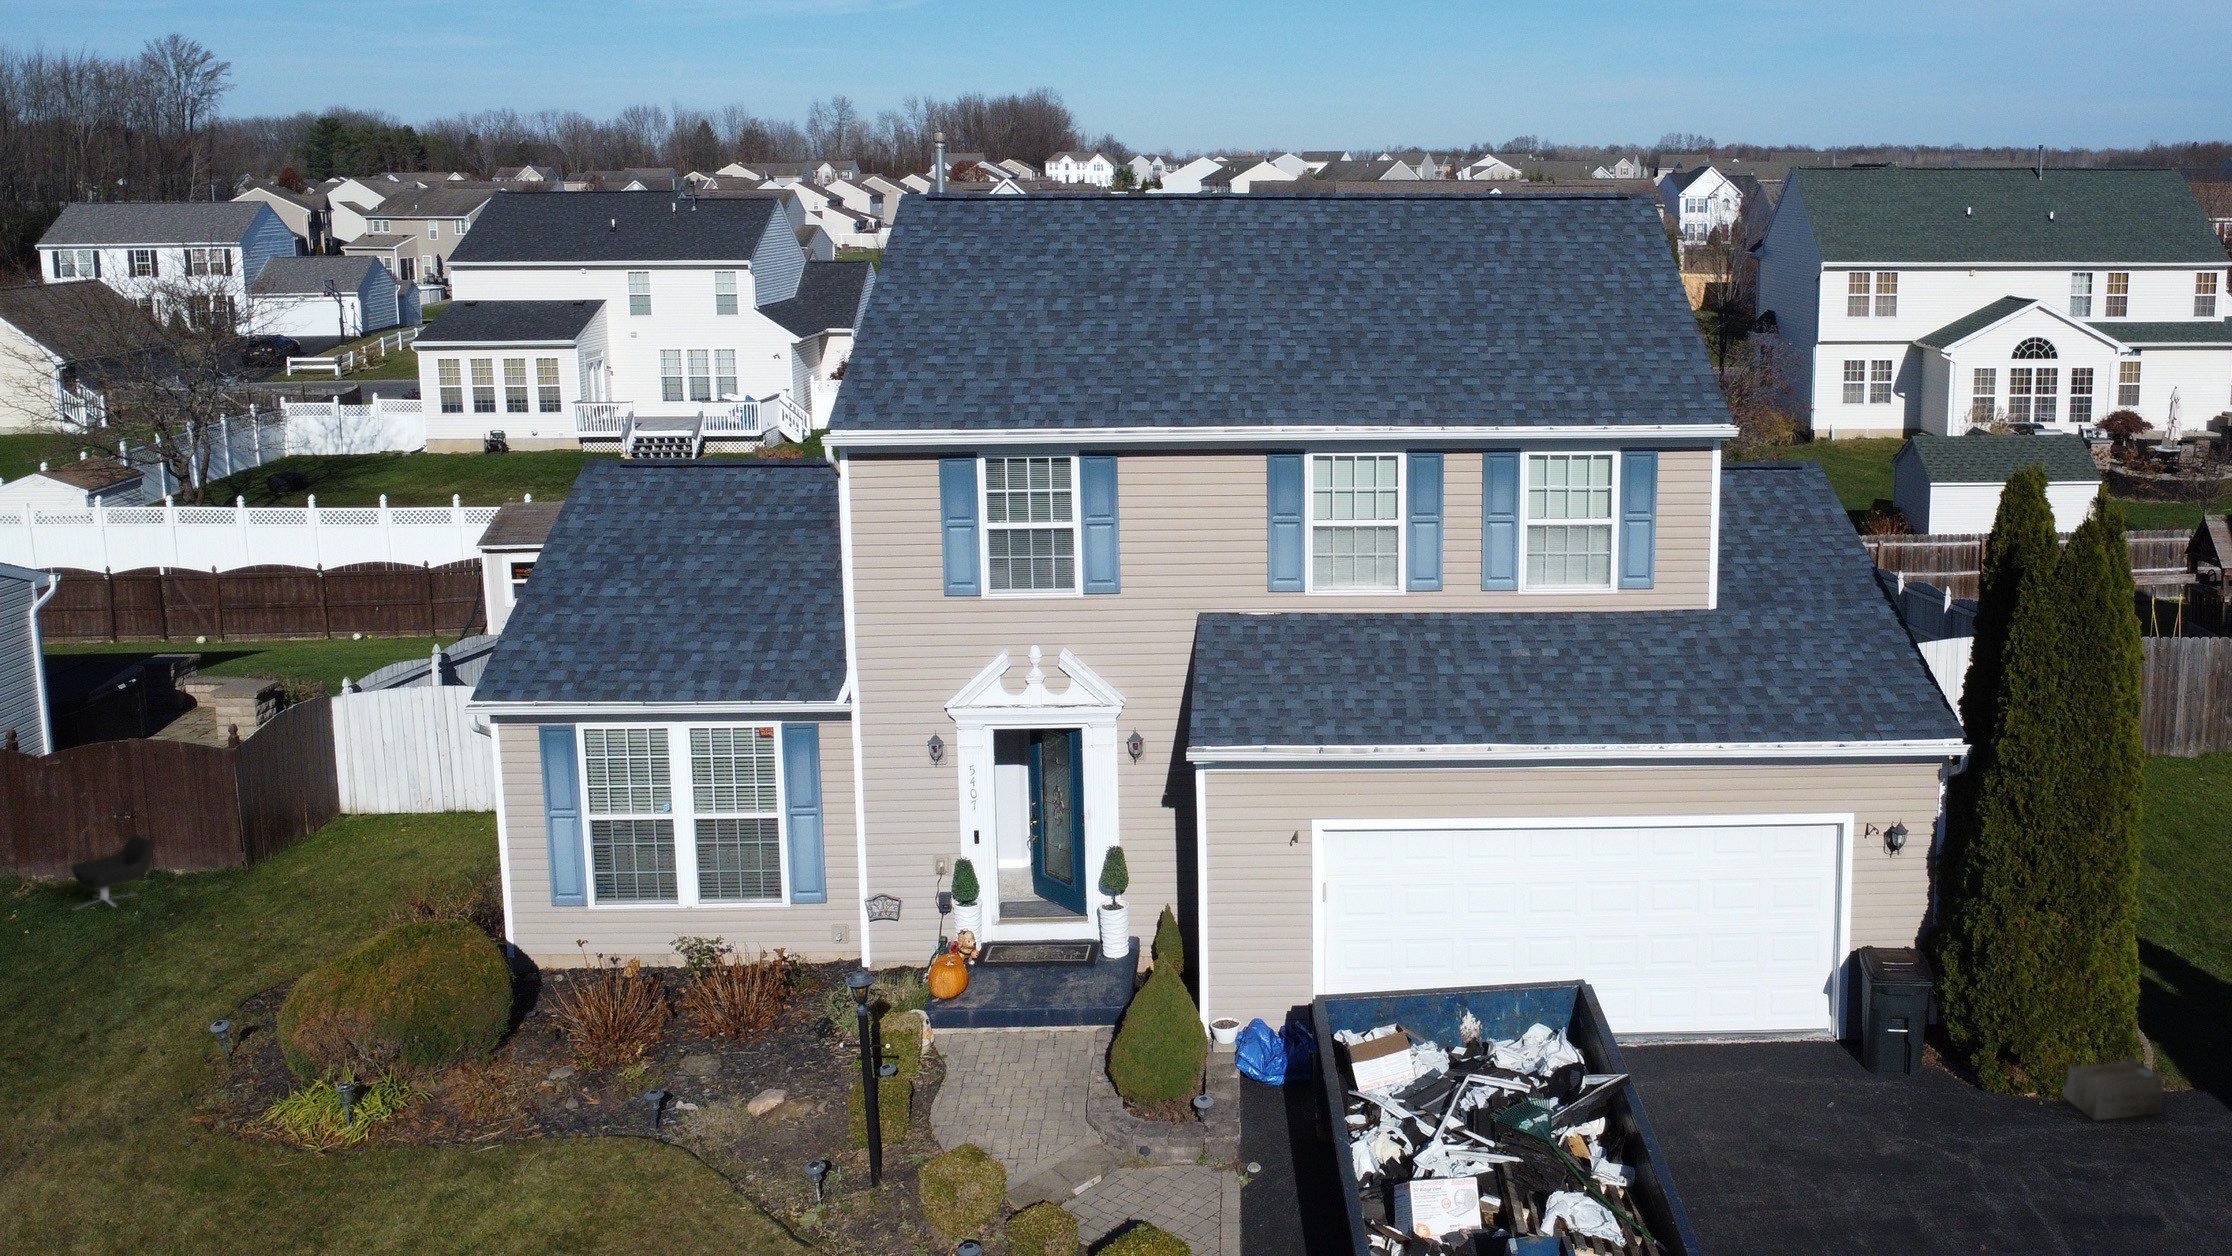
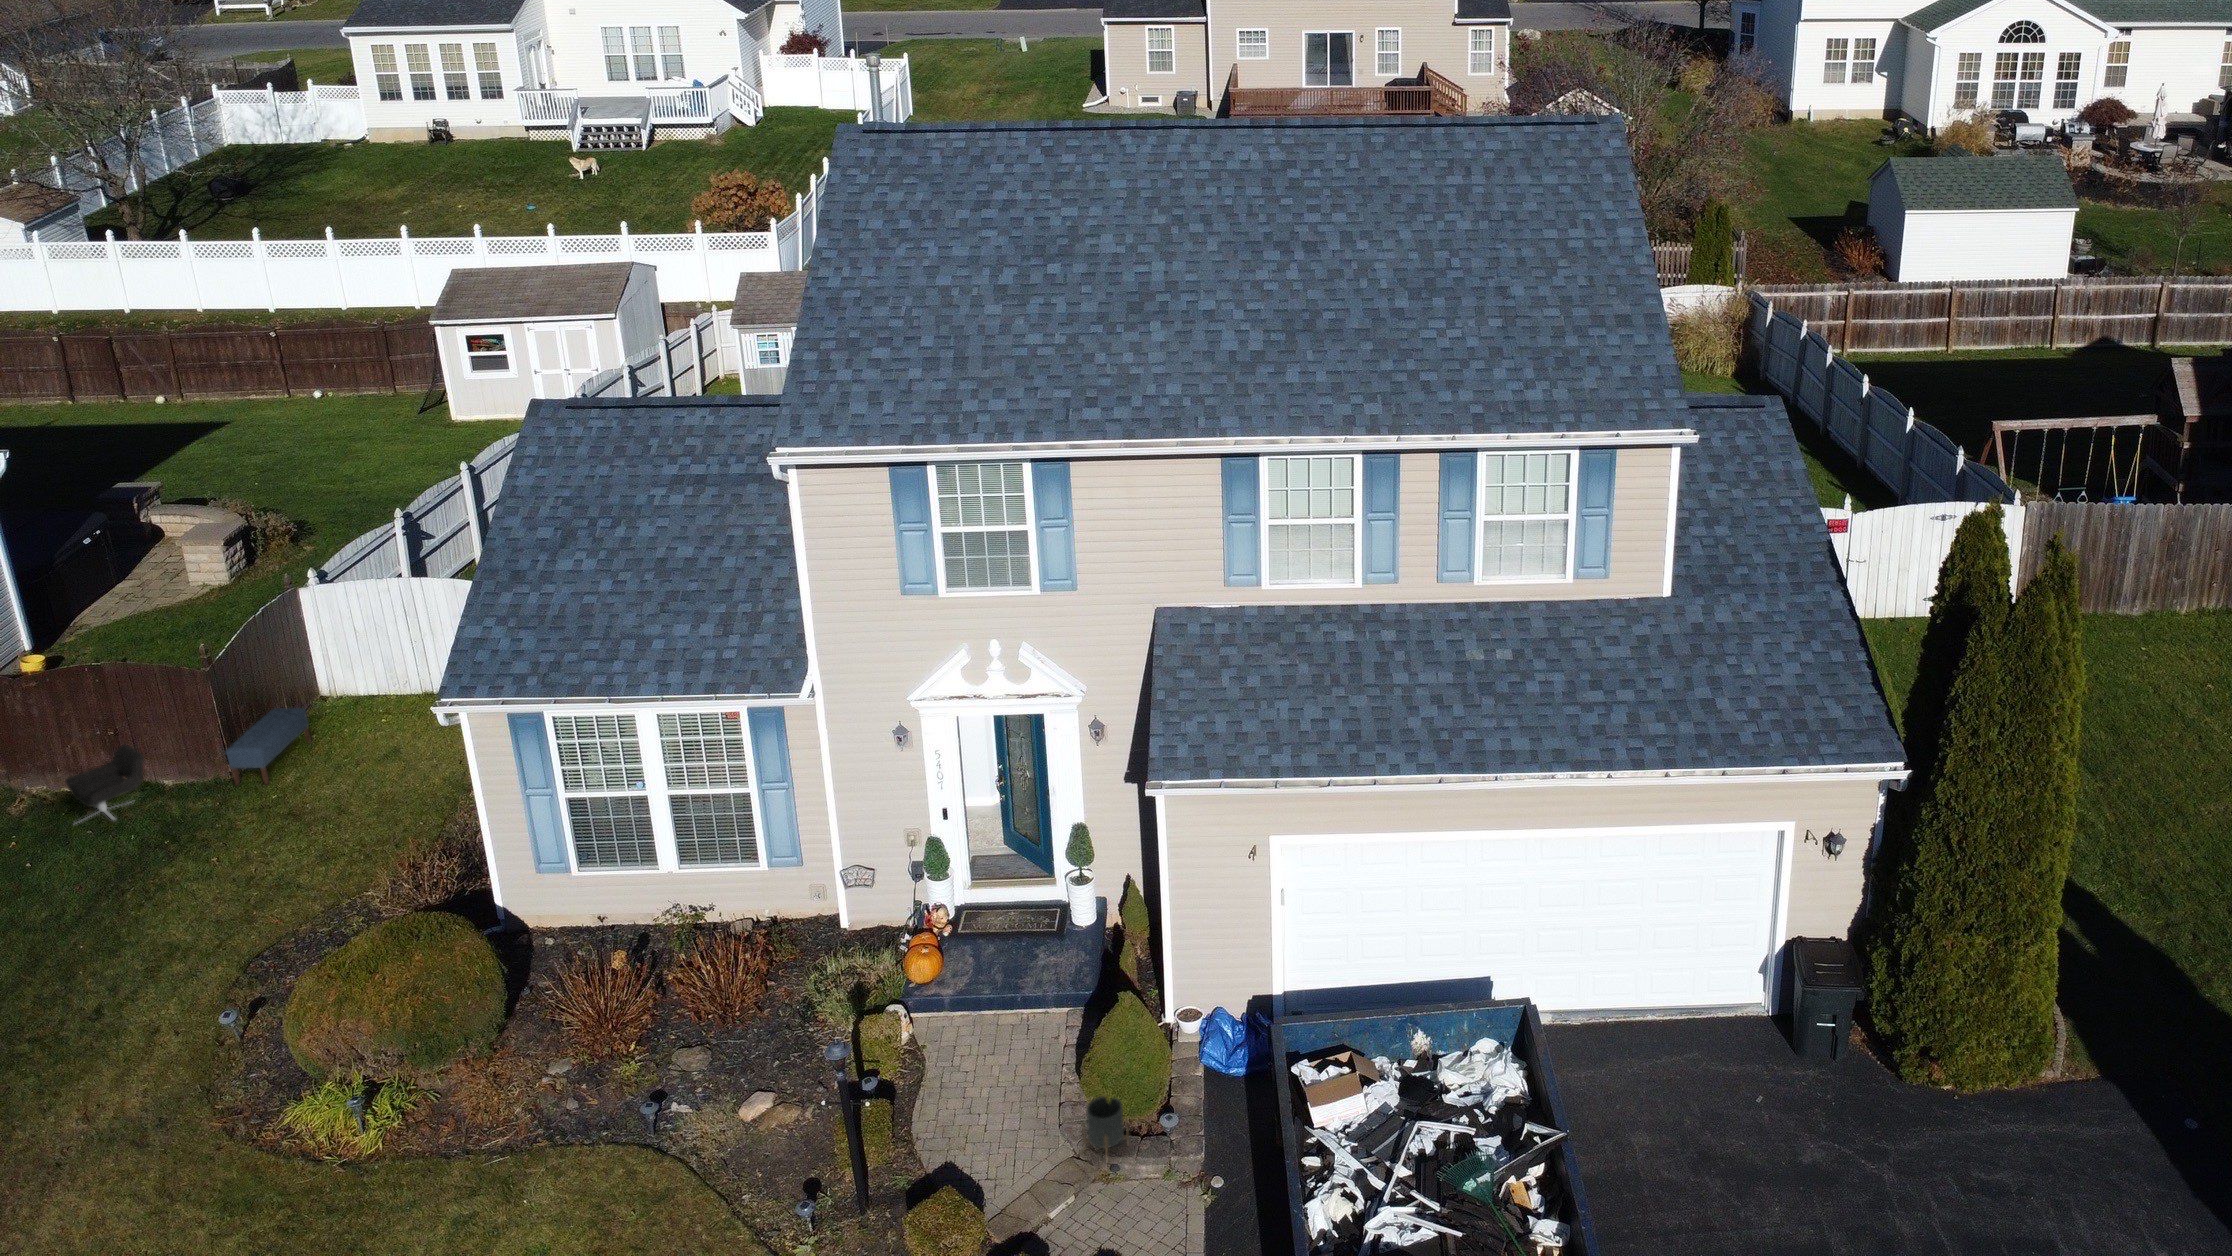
bench: none [236,815,323,883] -> present [225,708,311,785]
cardboard box: present [2063,1057,2163,1121] -> none [1975,1065,2070,1136]
planter: none [1112,1072,1161,1141] -> present [1082,1096,1129,1163]

